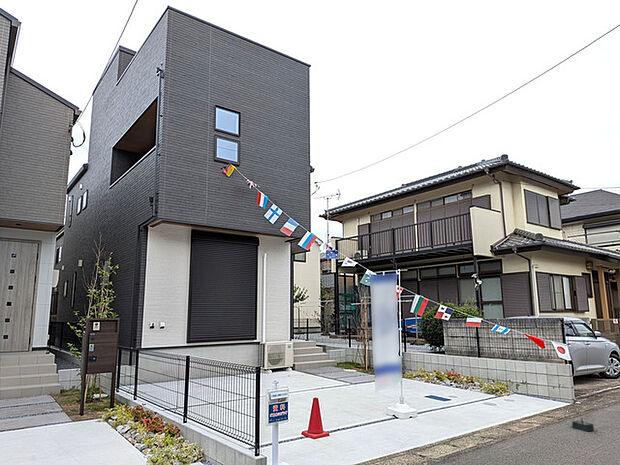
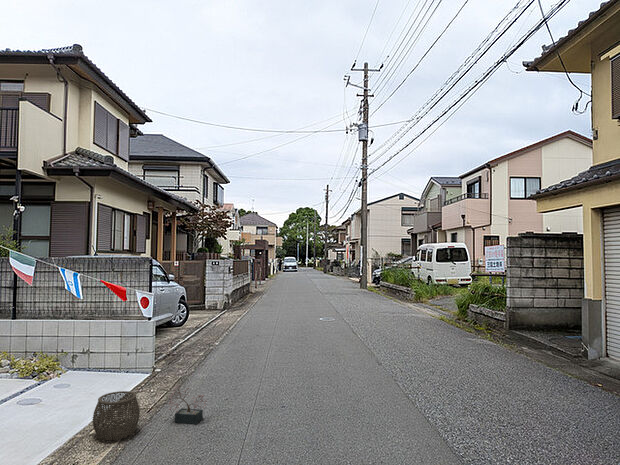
woven basket: none [518,399,547,426] -> present [92,391,140,441]

